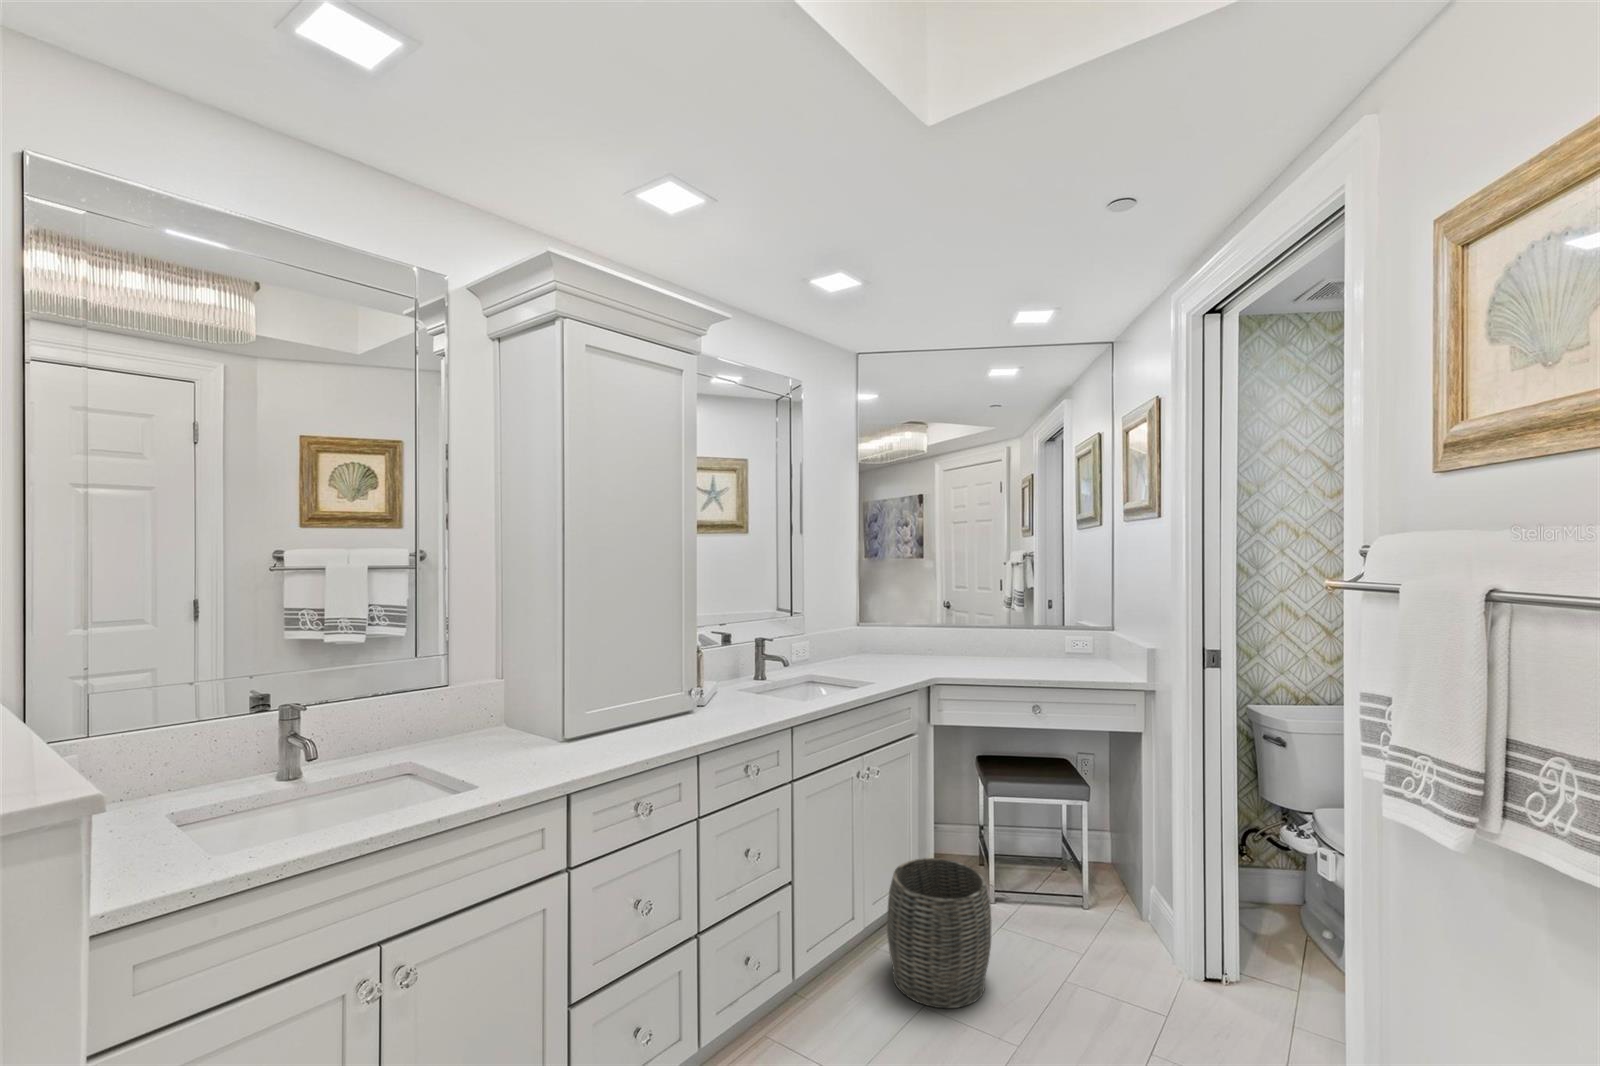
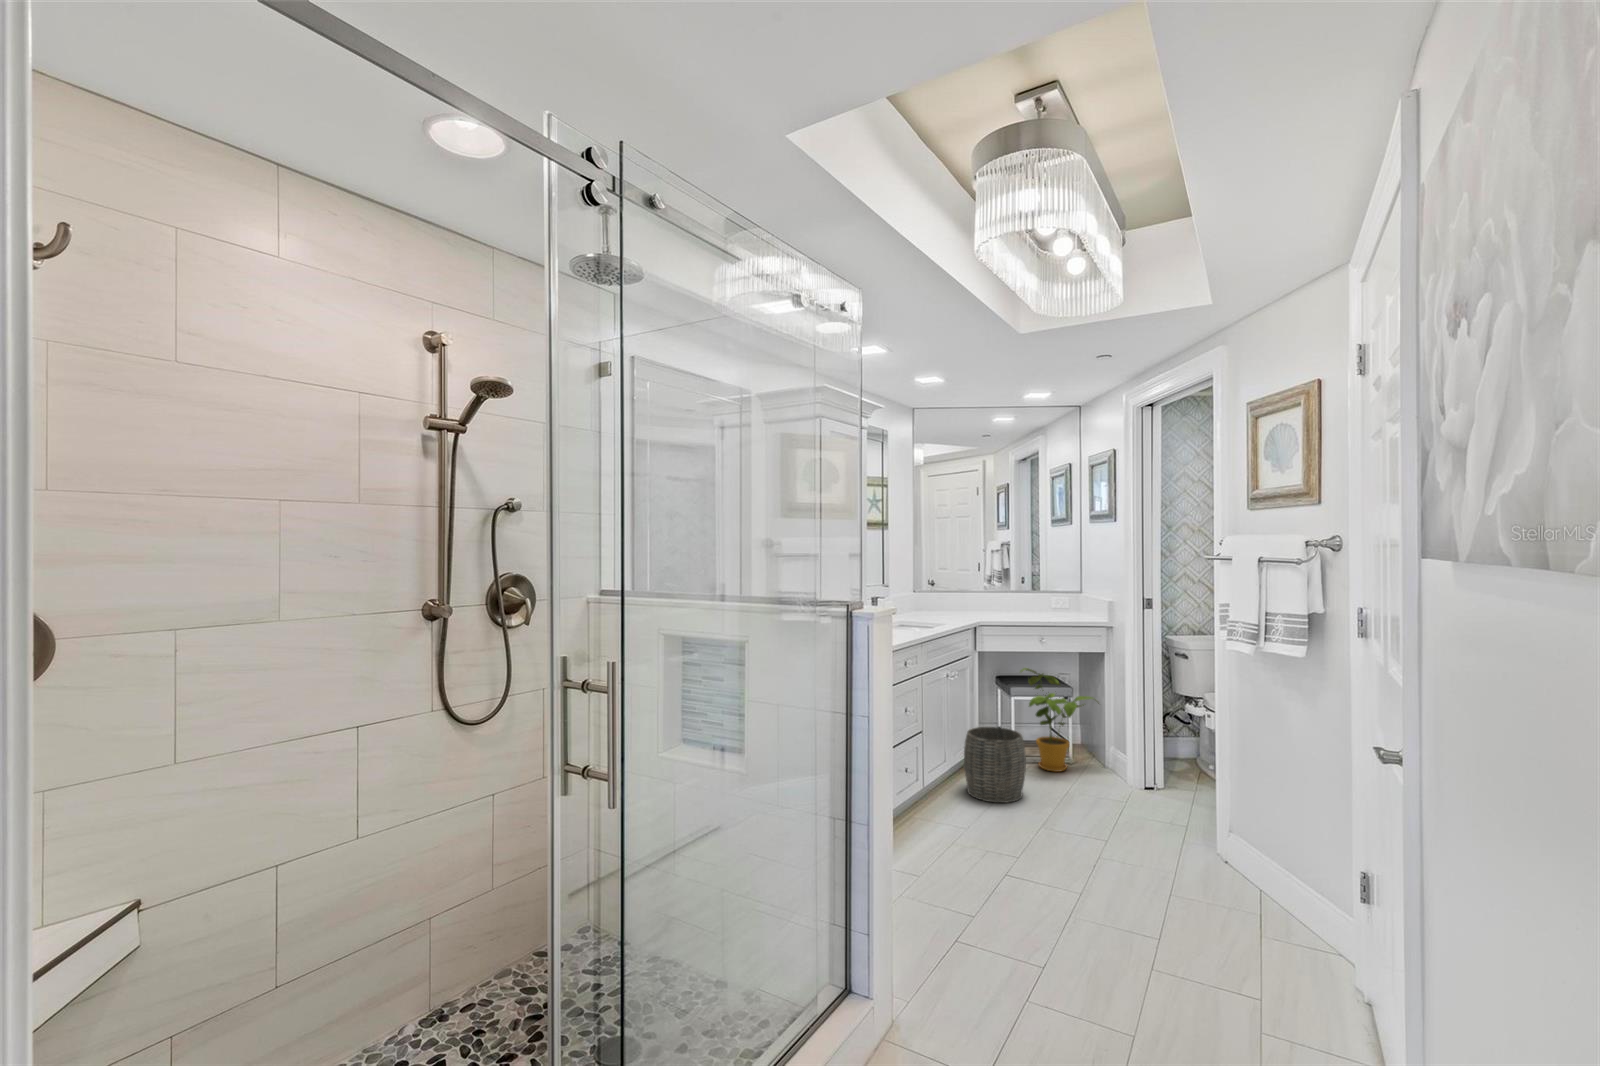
house plant: none [1002,750,1134,928] -> present [1020,668,1099,772]

